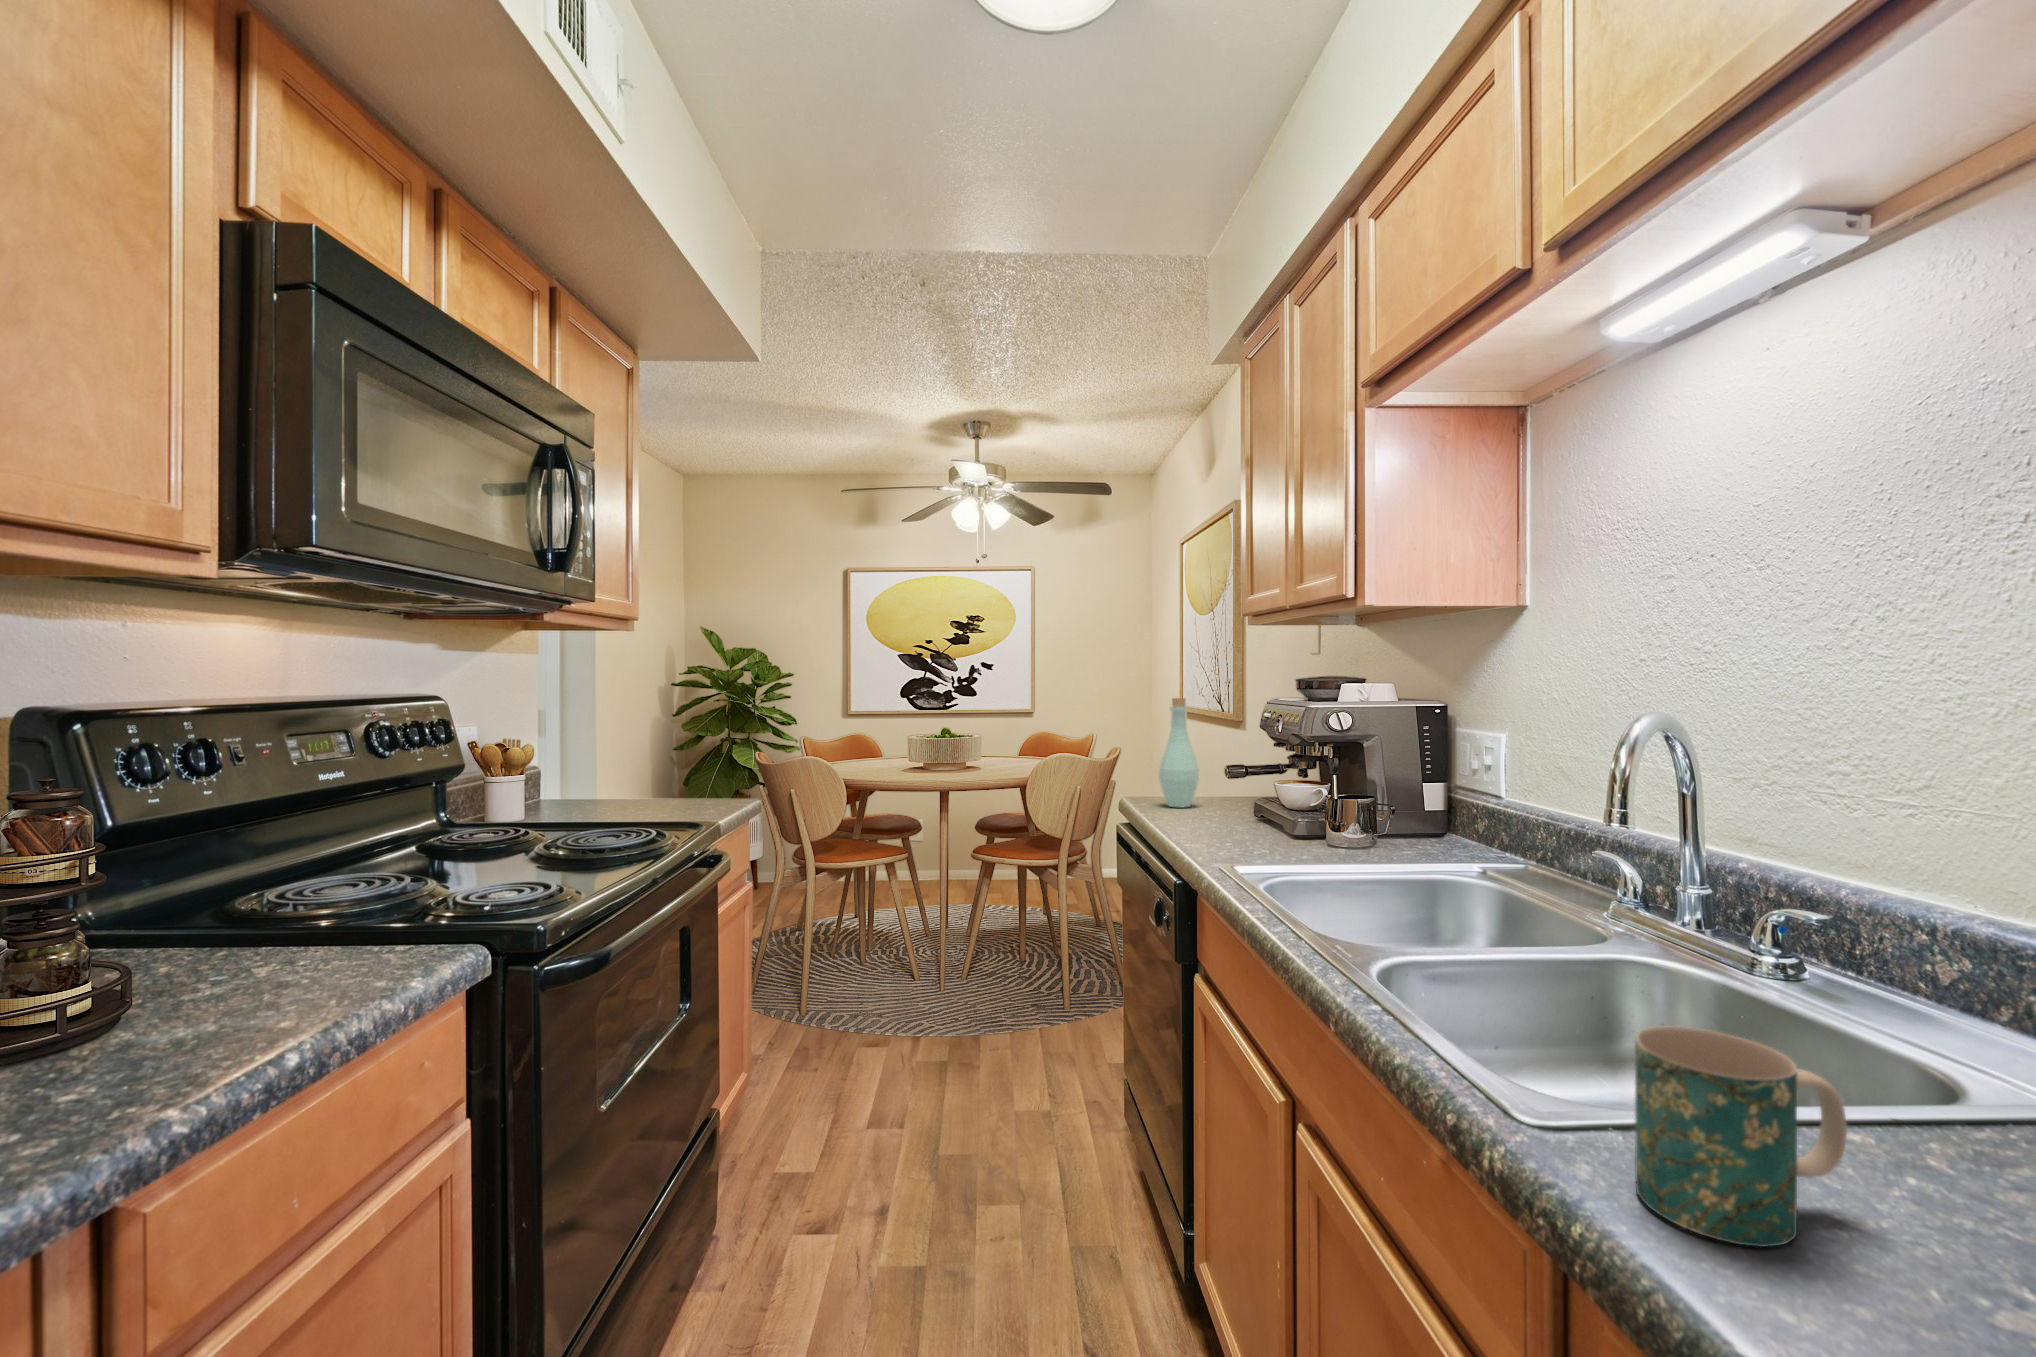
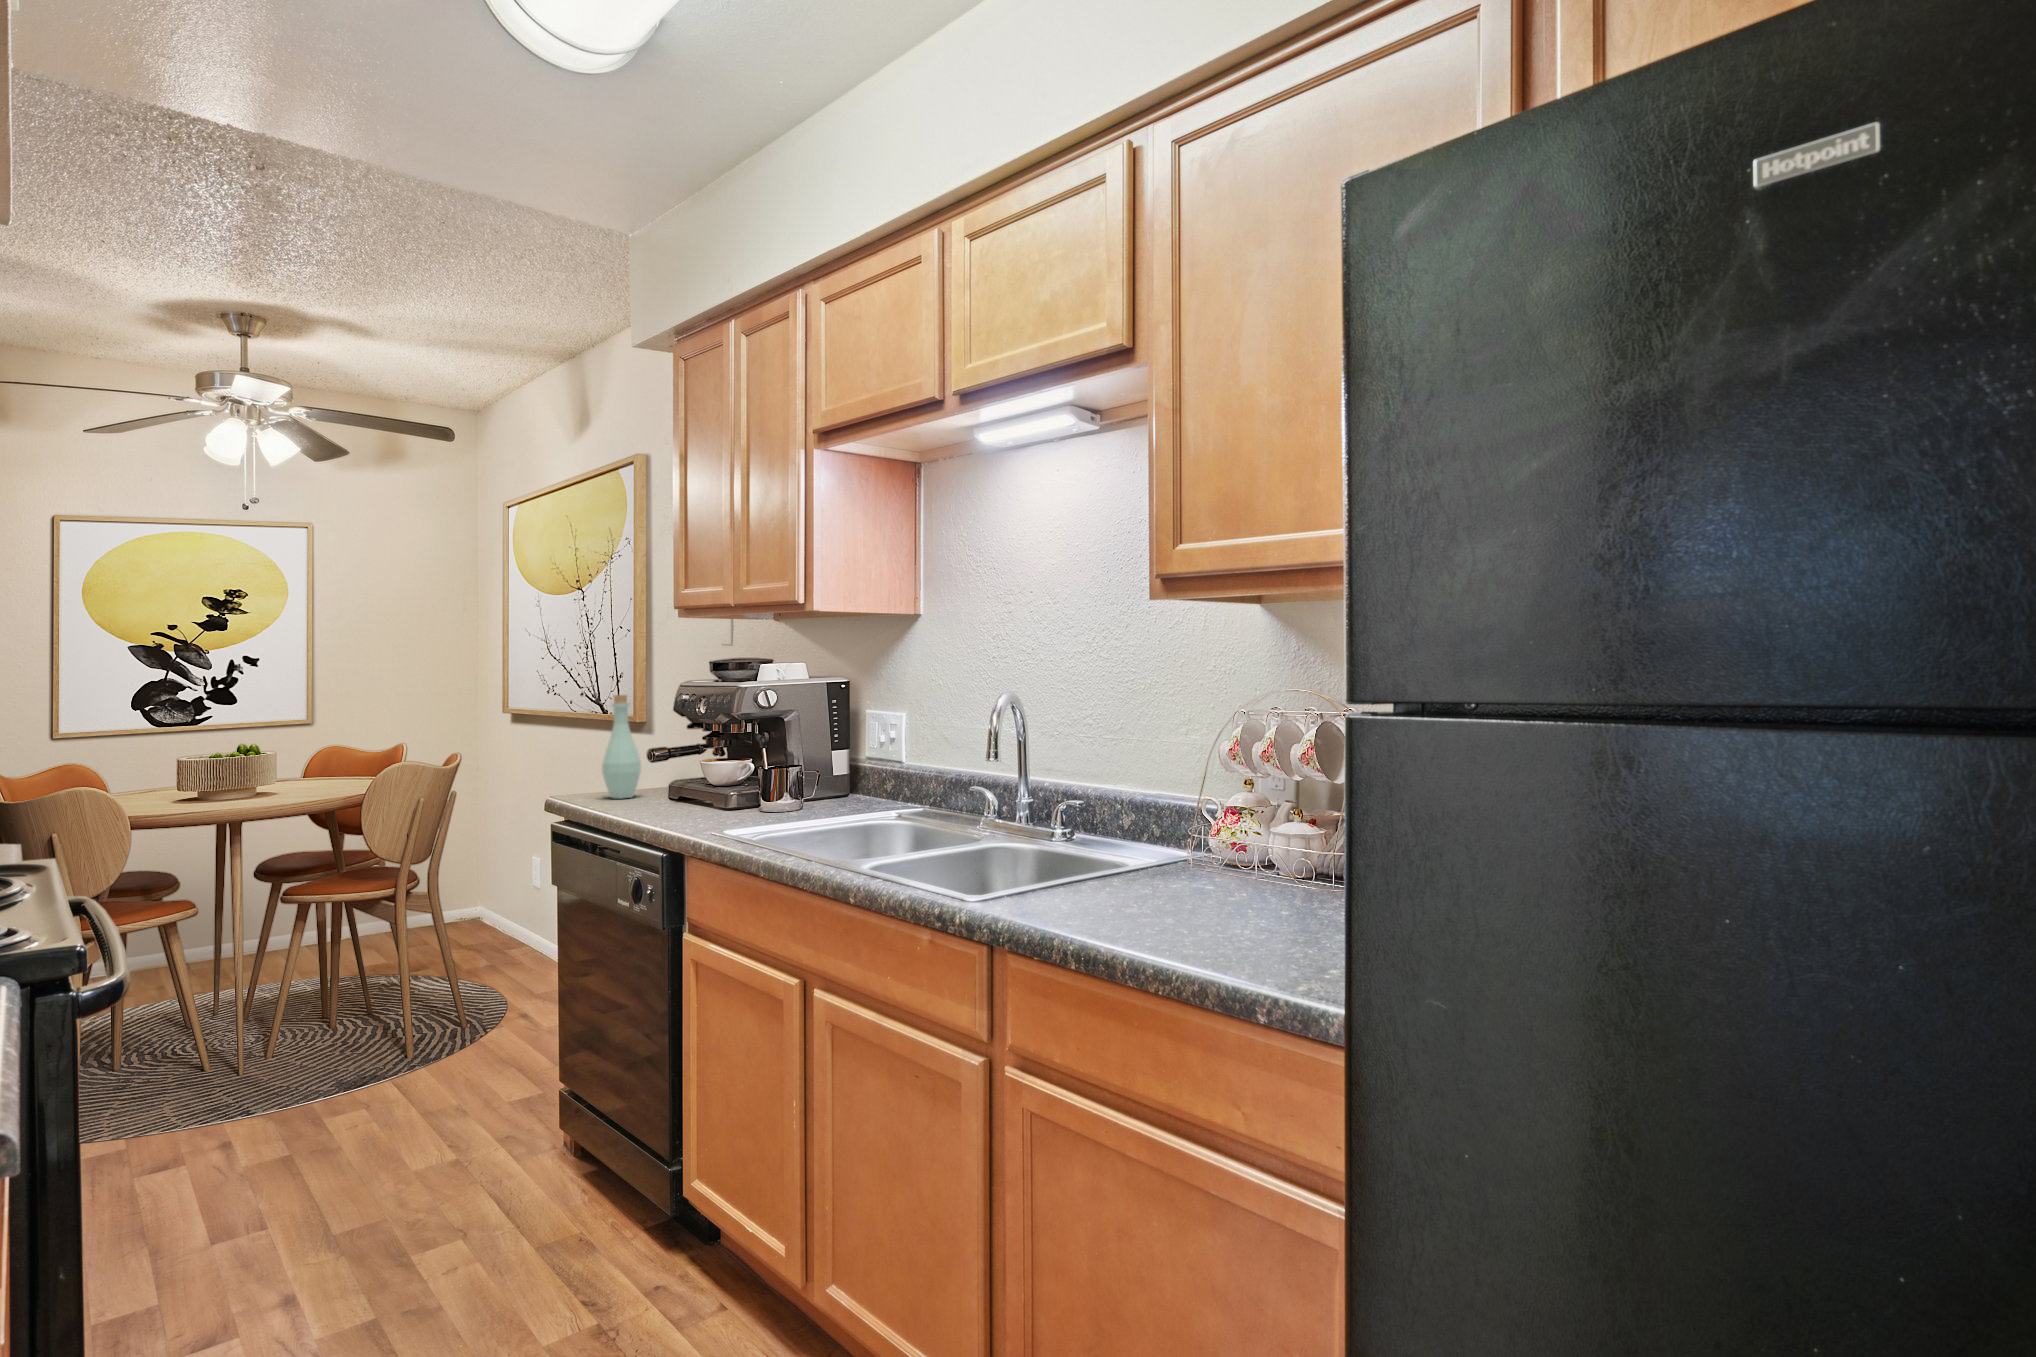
mug: present [1635,1026,1847,1247] -> none [1019,836,1091,915]

